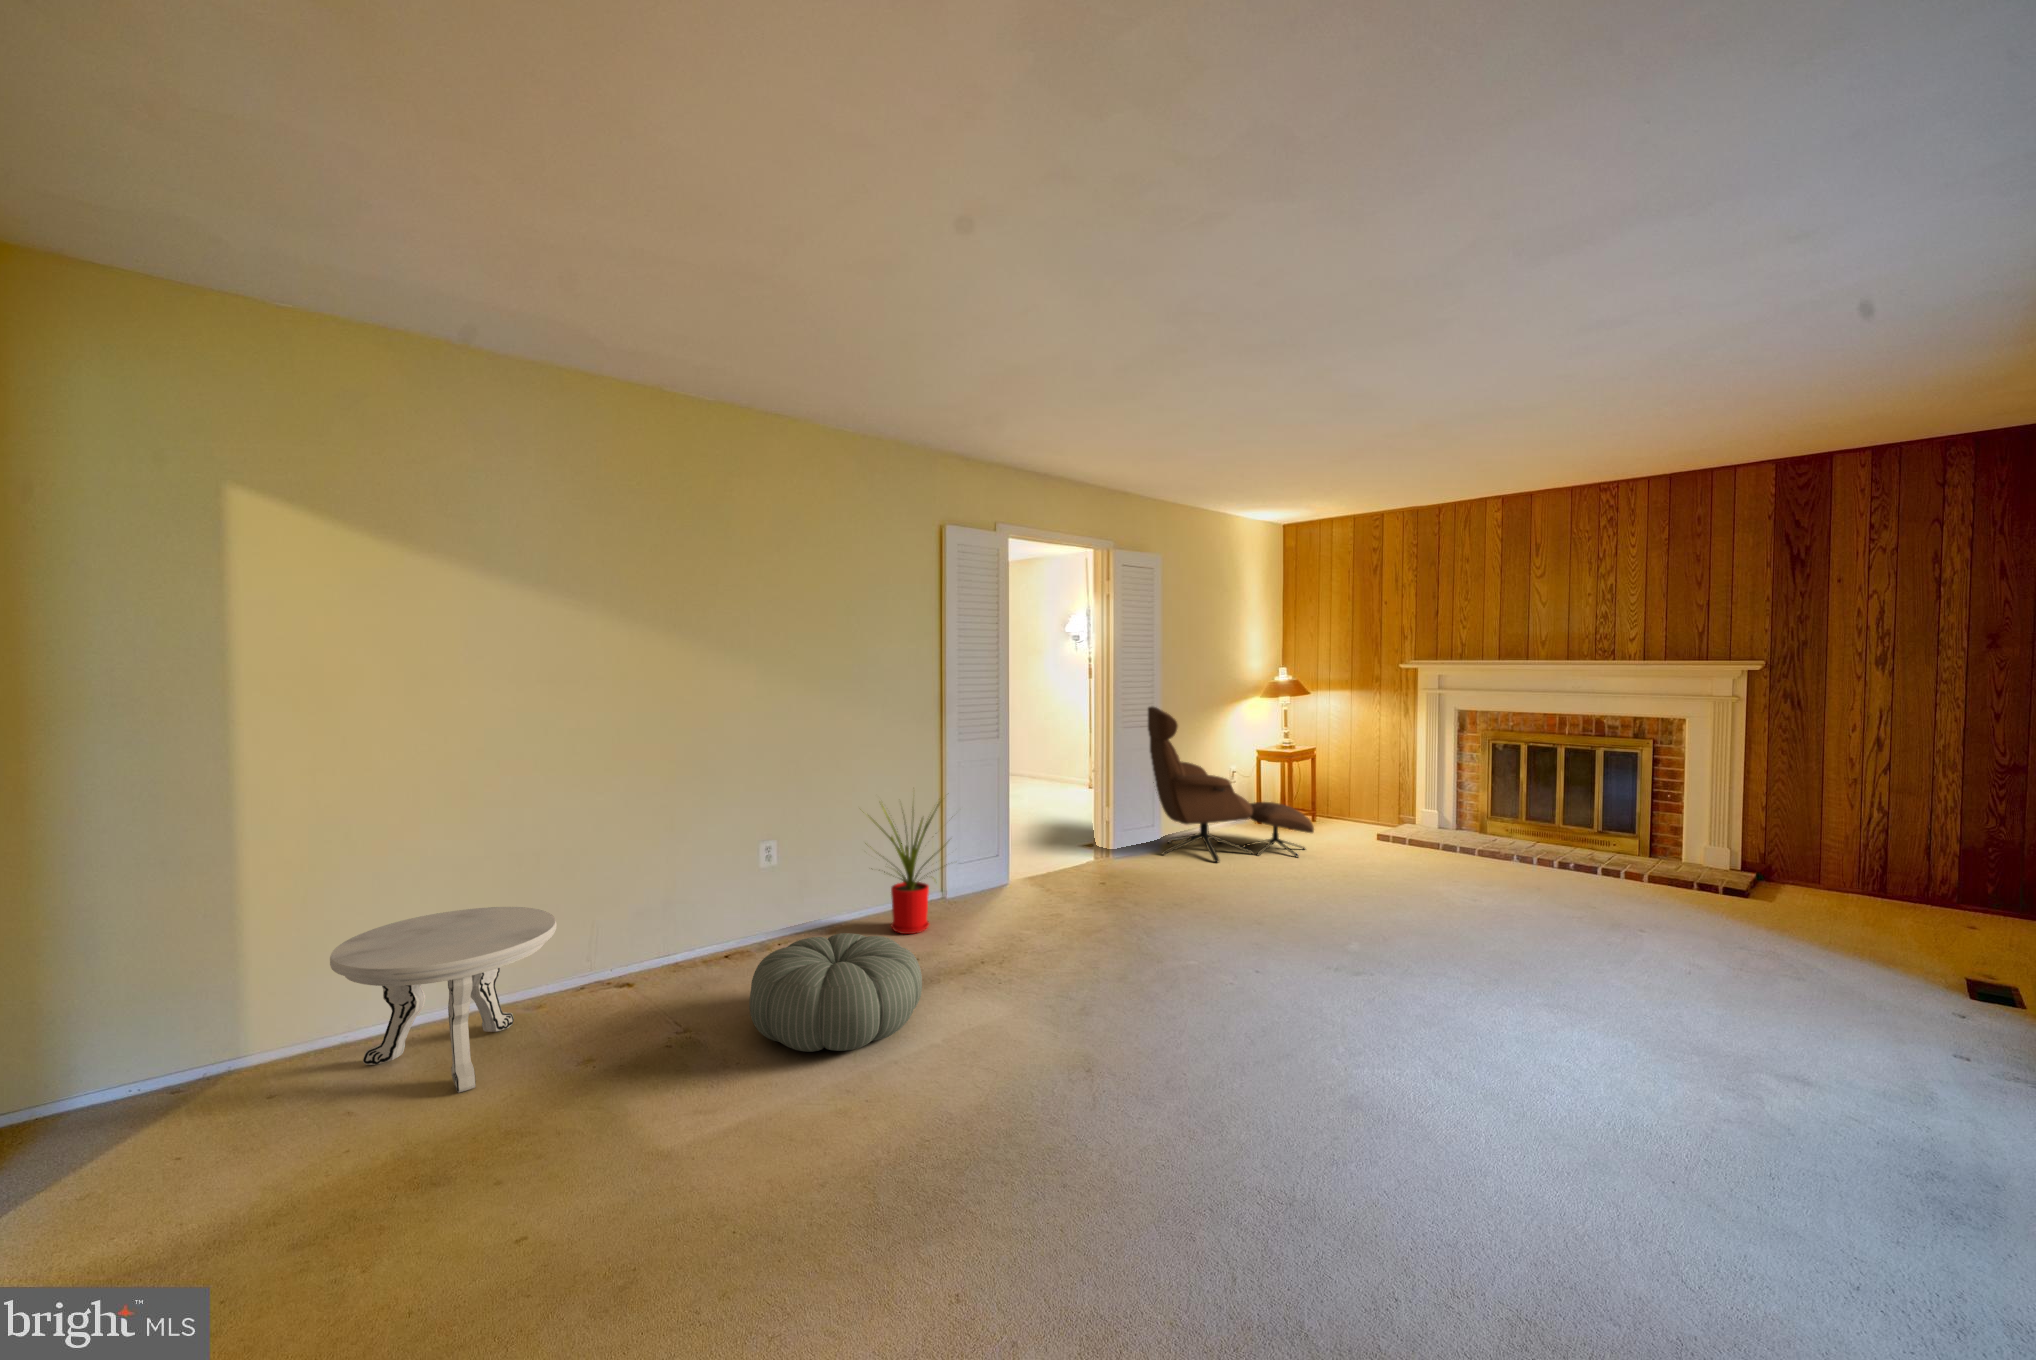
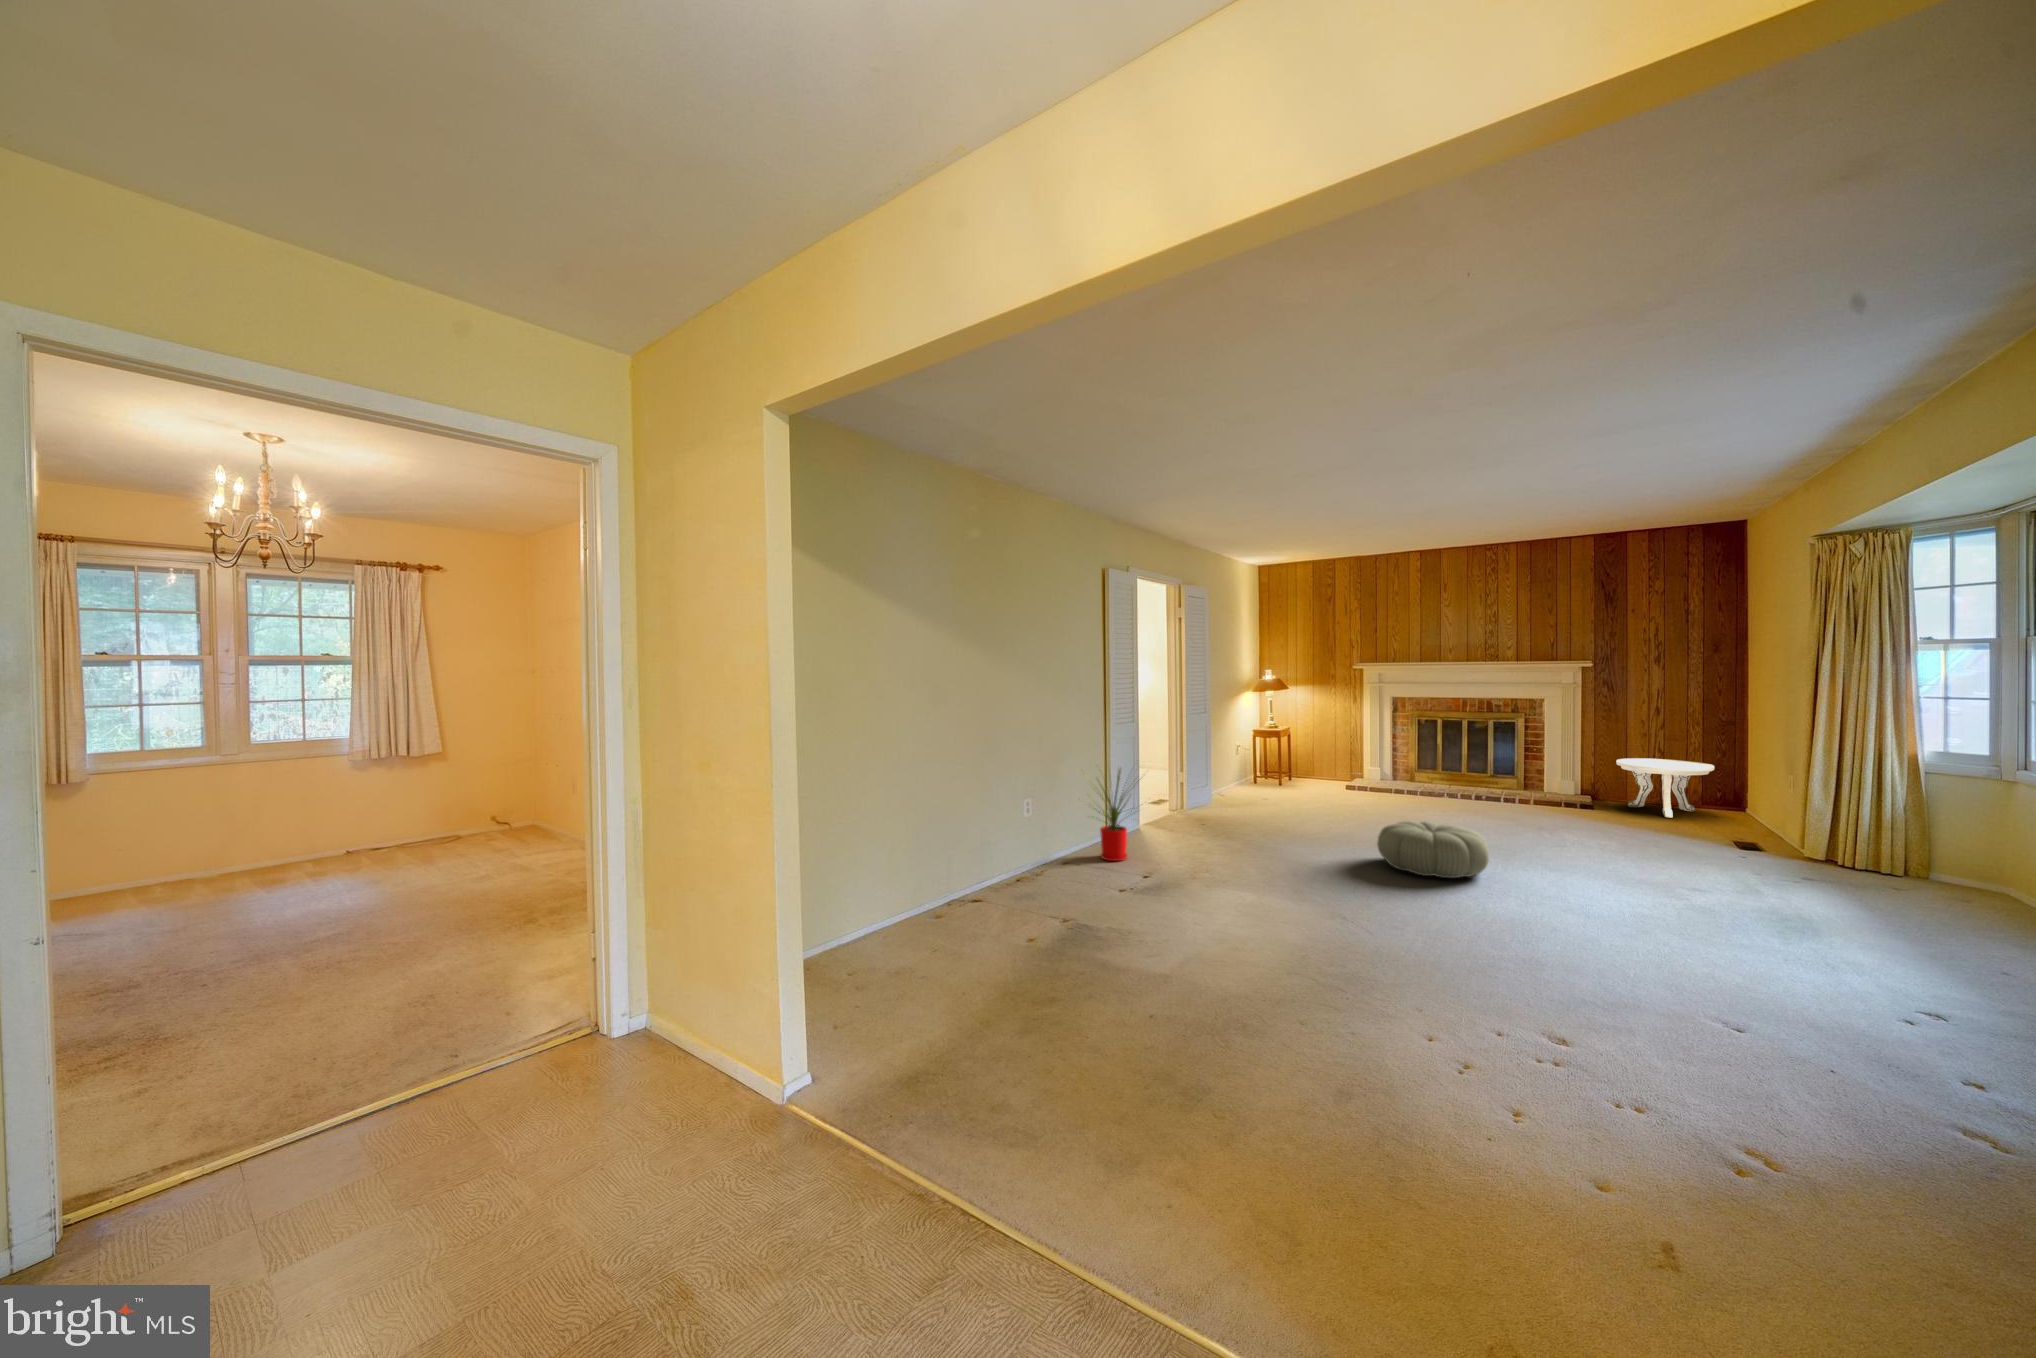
lounge chair: present [1148,707,1314,862] -> none [1193,699,1317,808]
side table: present [330,907,557,1093] -> present [1616,758,1715,818]
pouf: present [749,933,922,1052] -> present [1377,821,1489,878]

